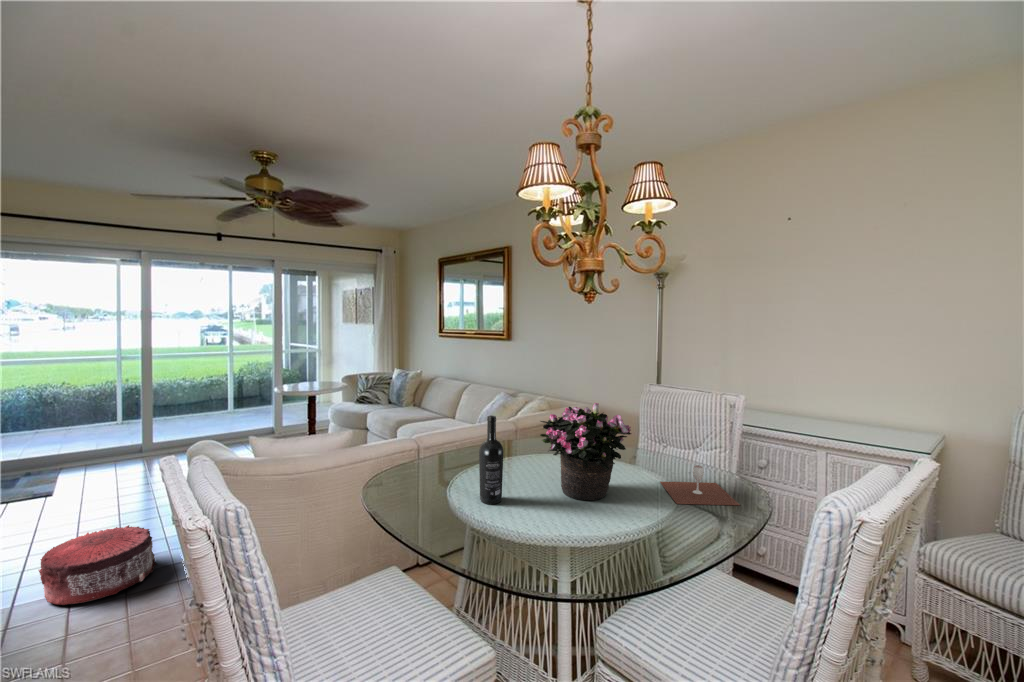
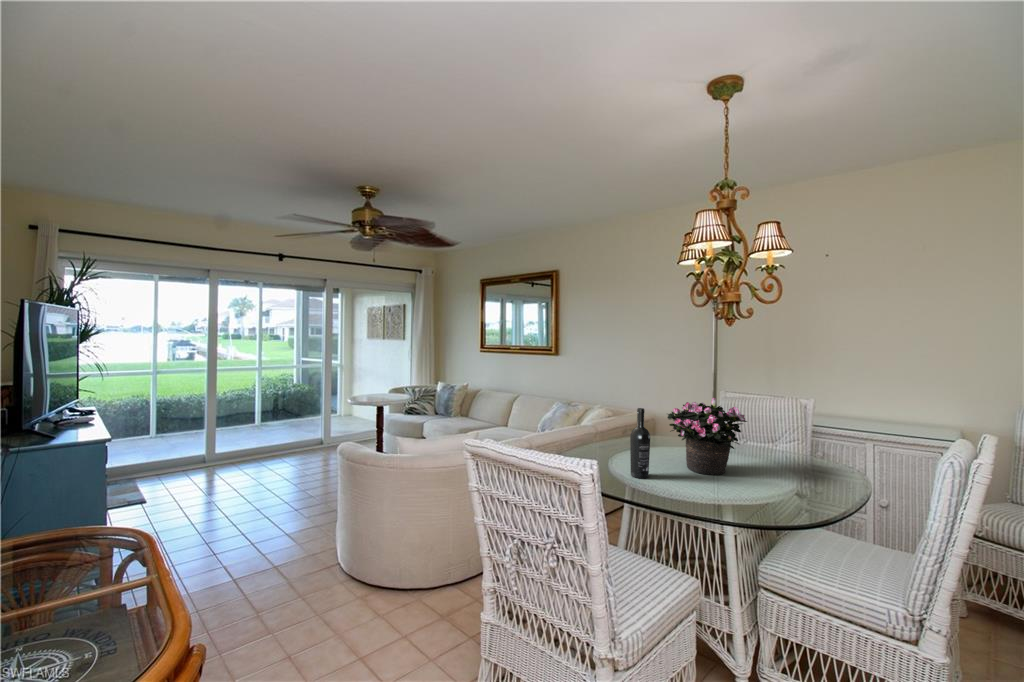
wine glass: present [660,465,740,505] -> none [757,447,832,476]
pouf: present [39,525,157,605] -> none [205,518,294,586]

